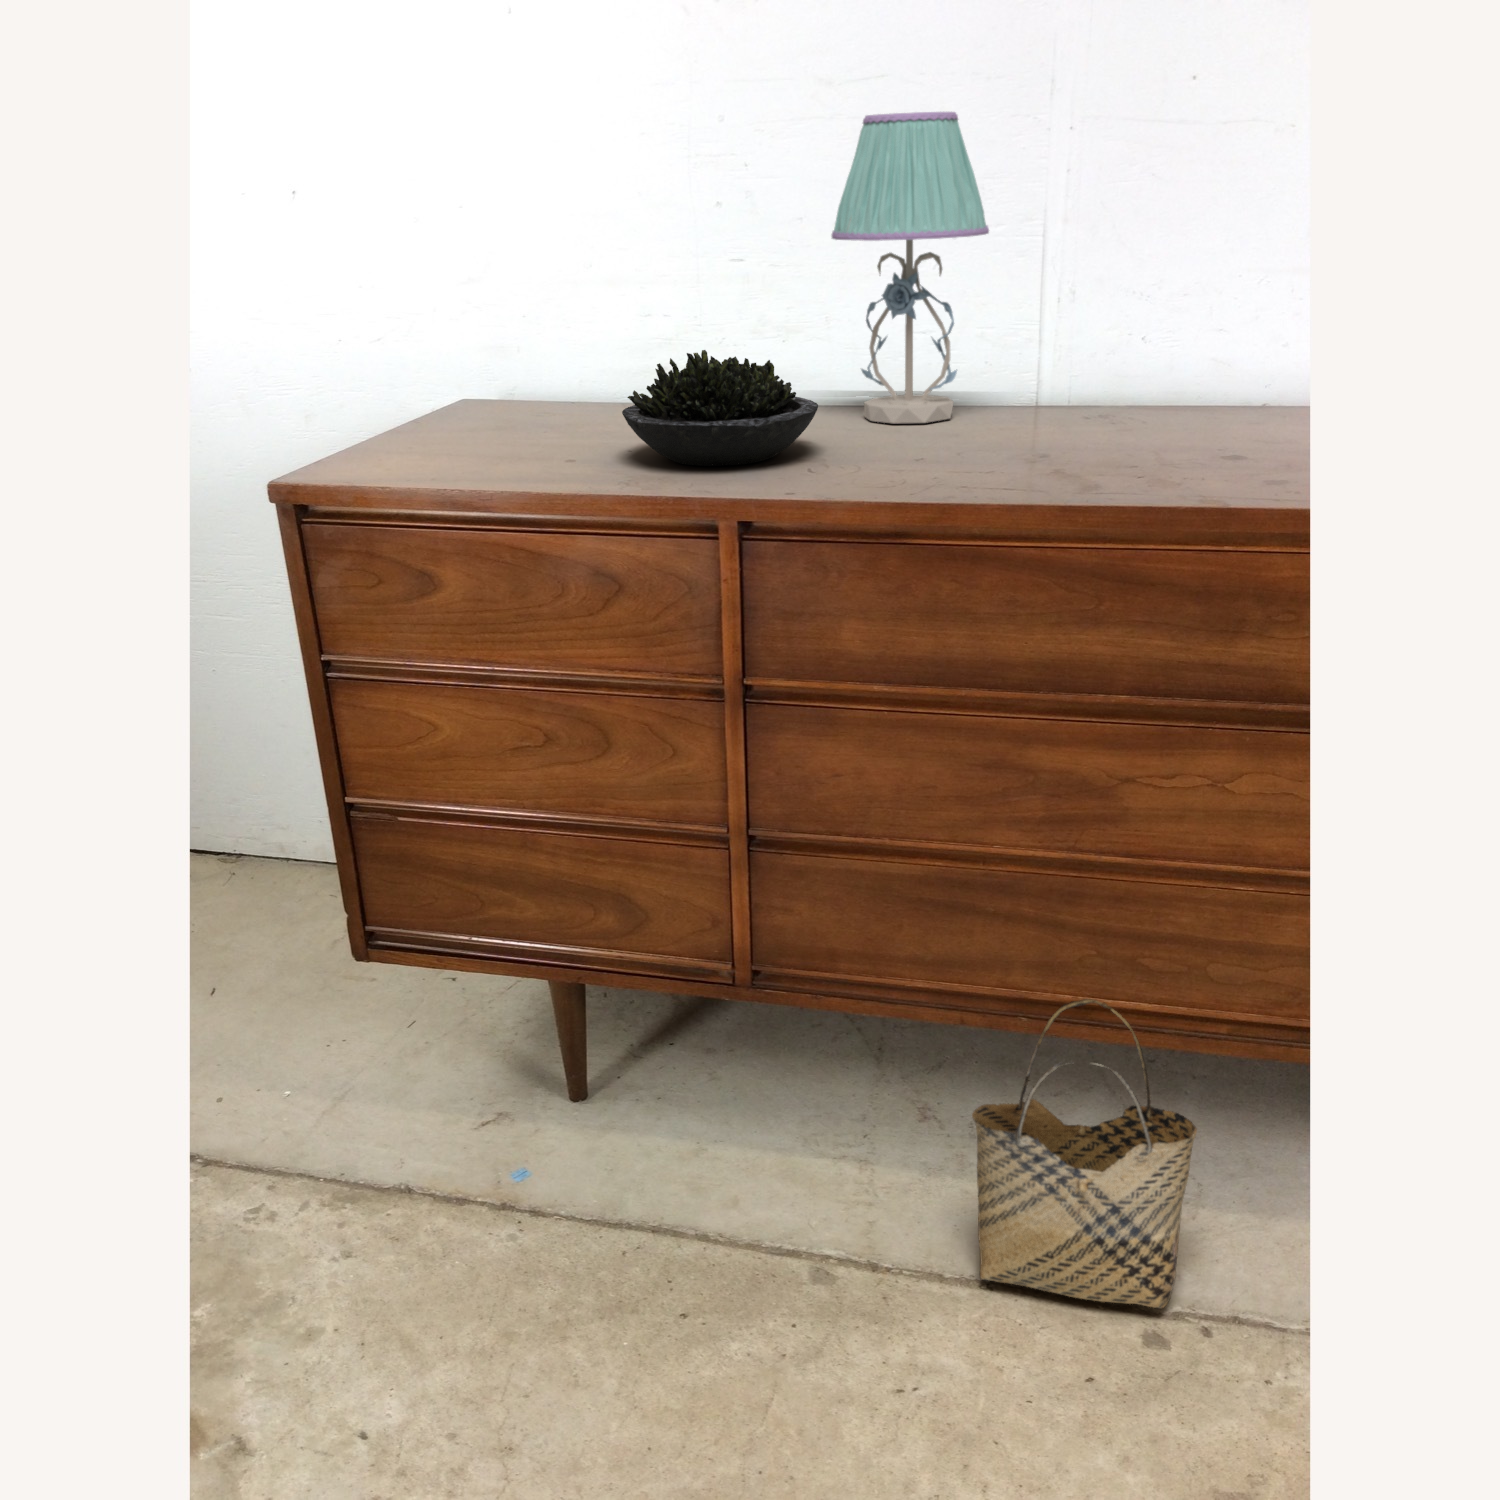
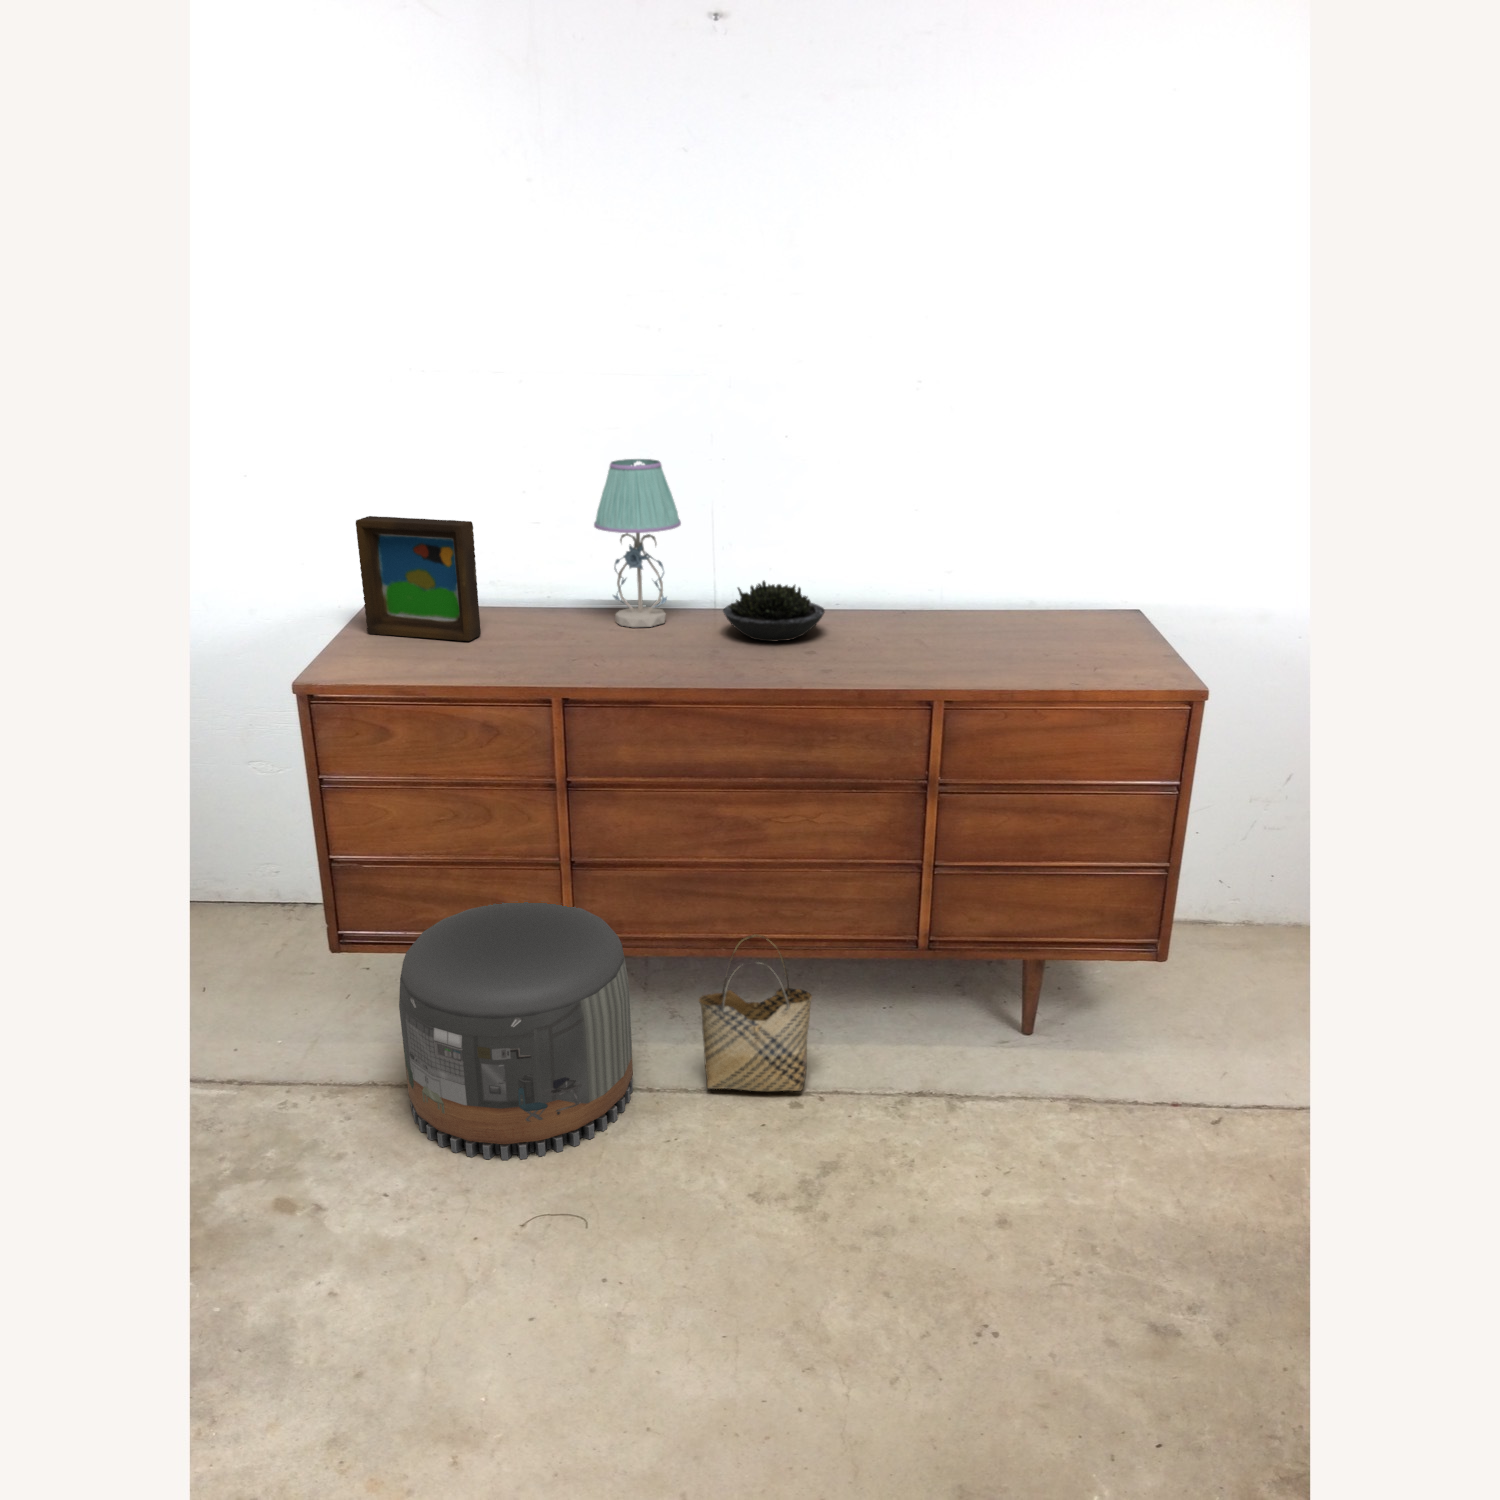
picture frame: none [423,220,627,438] -> present [356,516,481,641]
succulent plant: present [622,350,818,466] -> present [723,581,825,641]
pouf: none [424,899,844,1391] -> present [399,902,633,1160]

